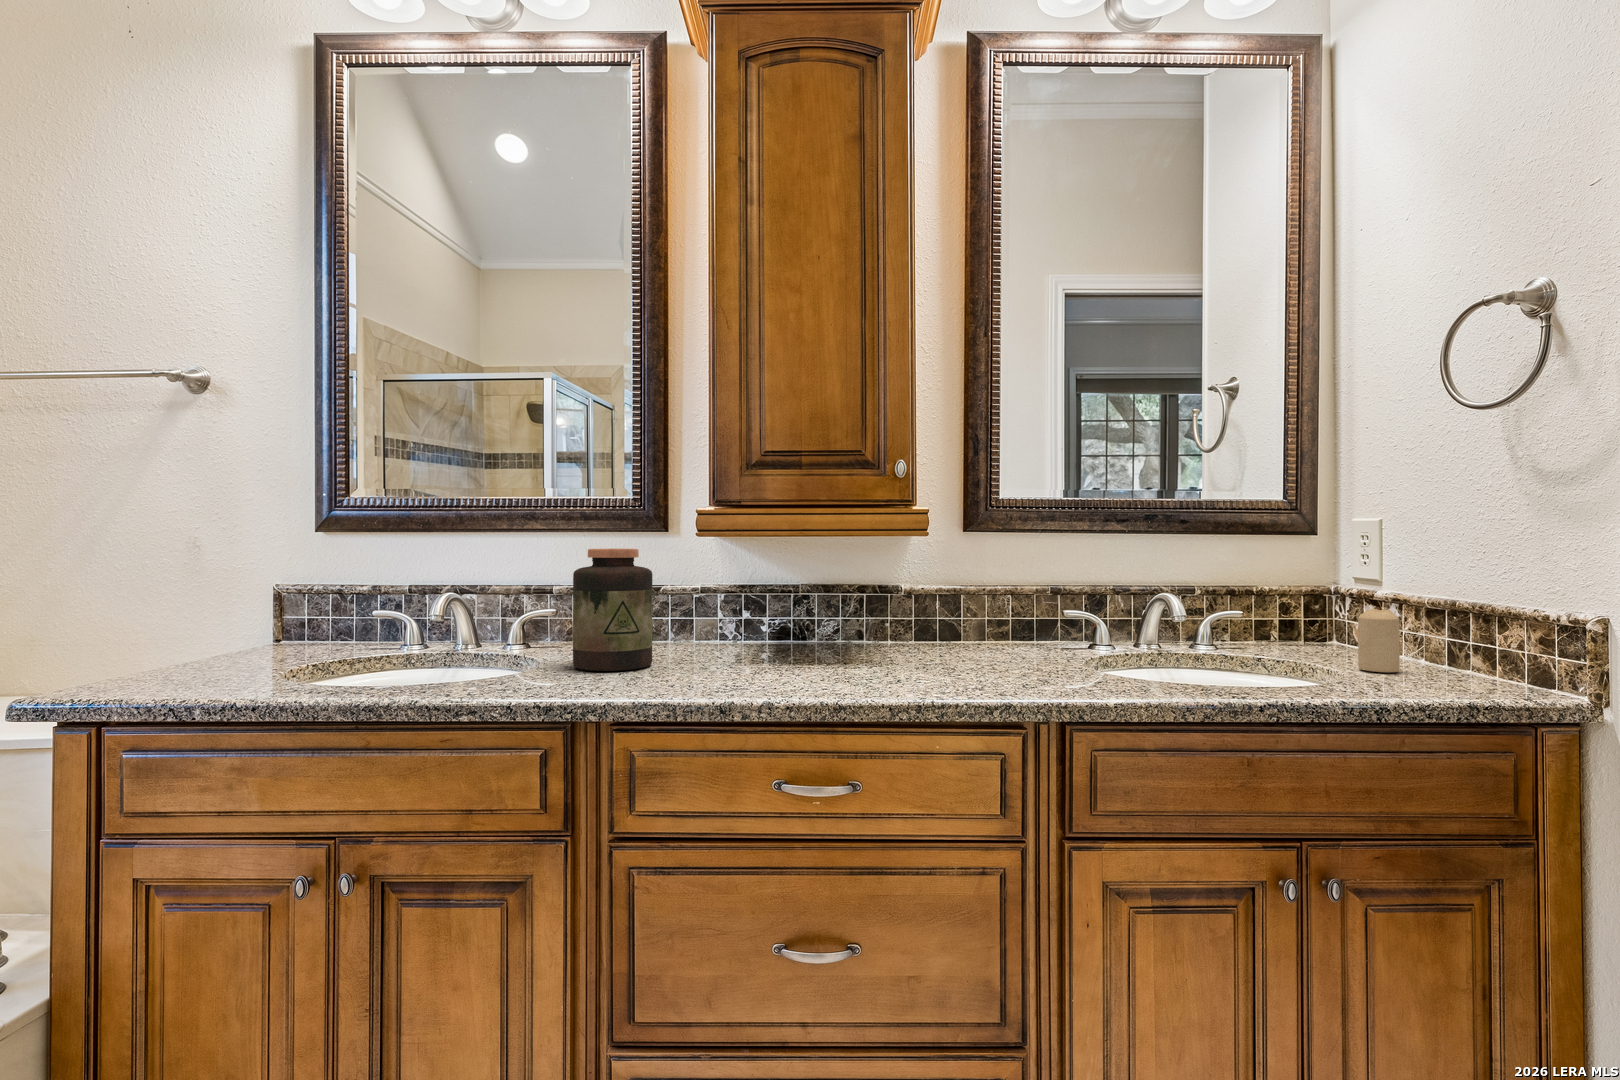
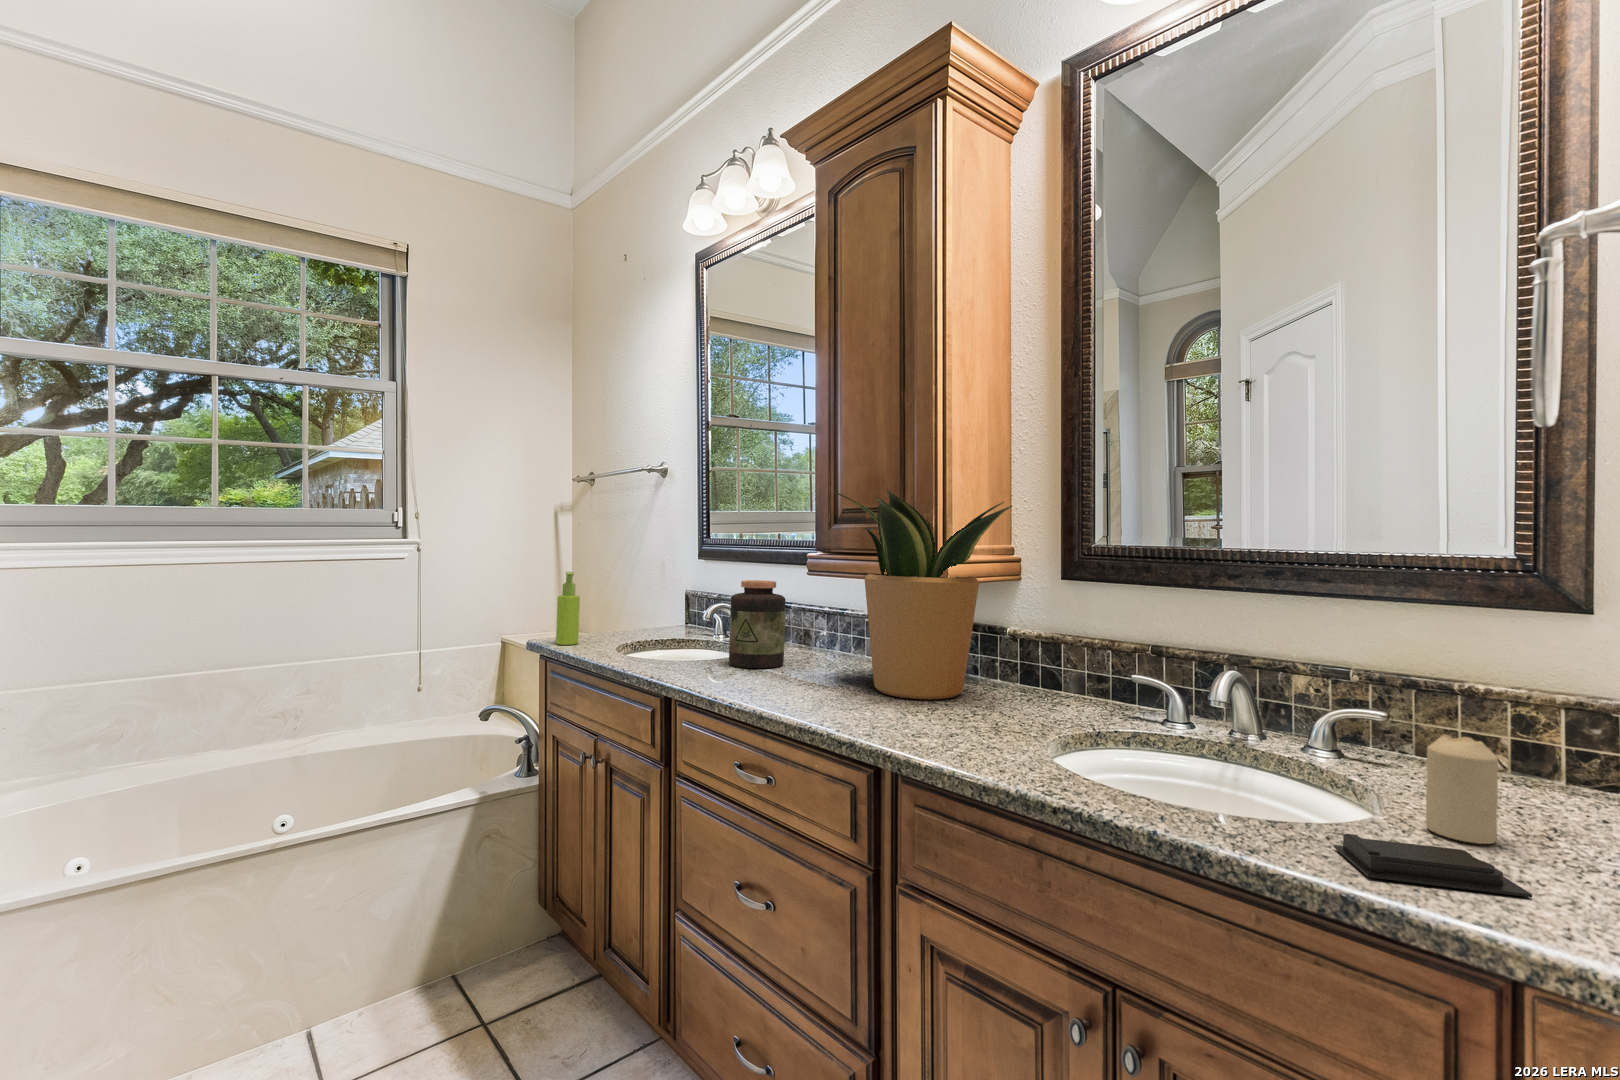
potted plant: none [760,428,988,666] -> present [834,489,1012,699]
soap dispenser: none [151,550,203,693] -> present [556,572,580,645]
soap bar: none [1397,671,1487,694] -> present [1334,834,1532,897]

